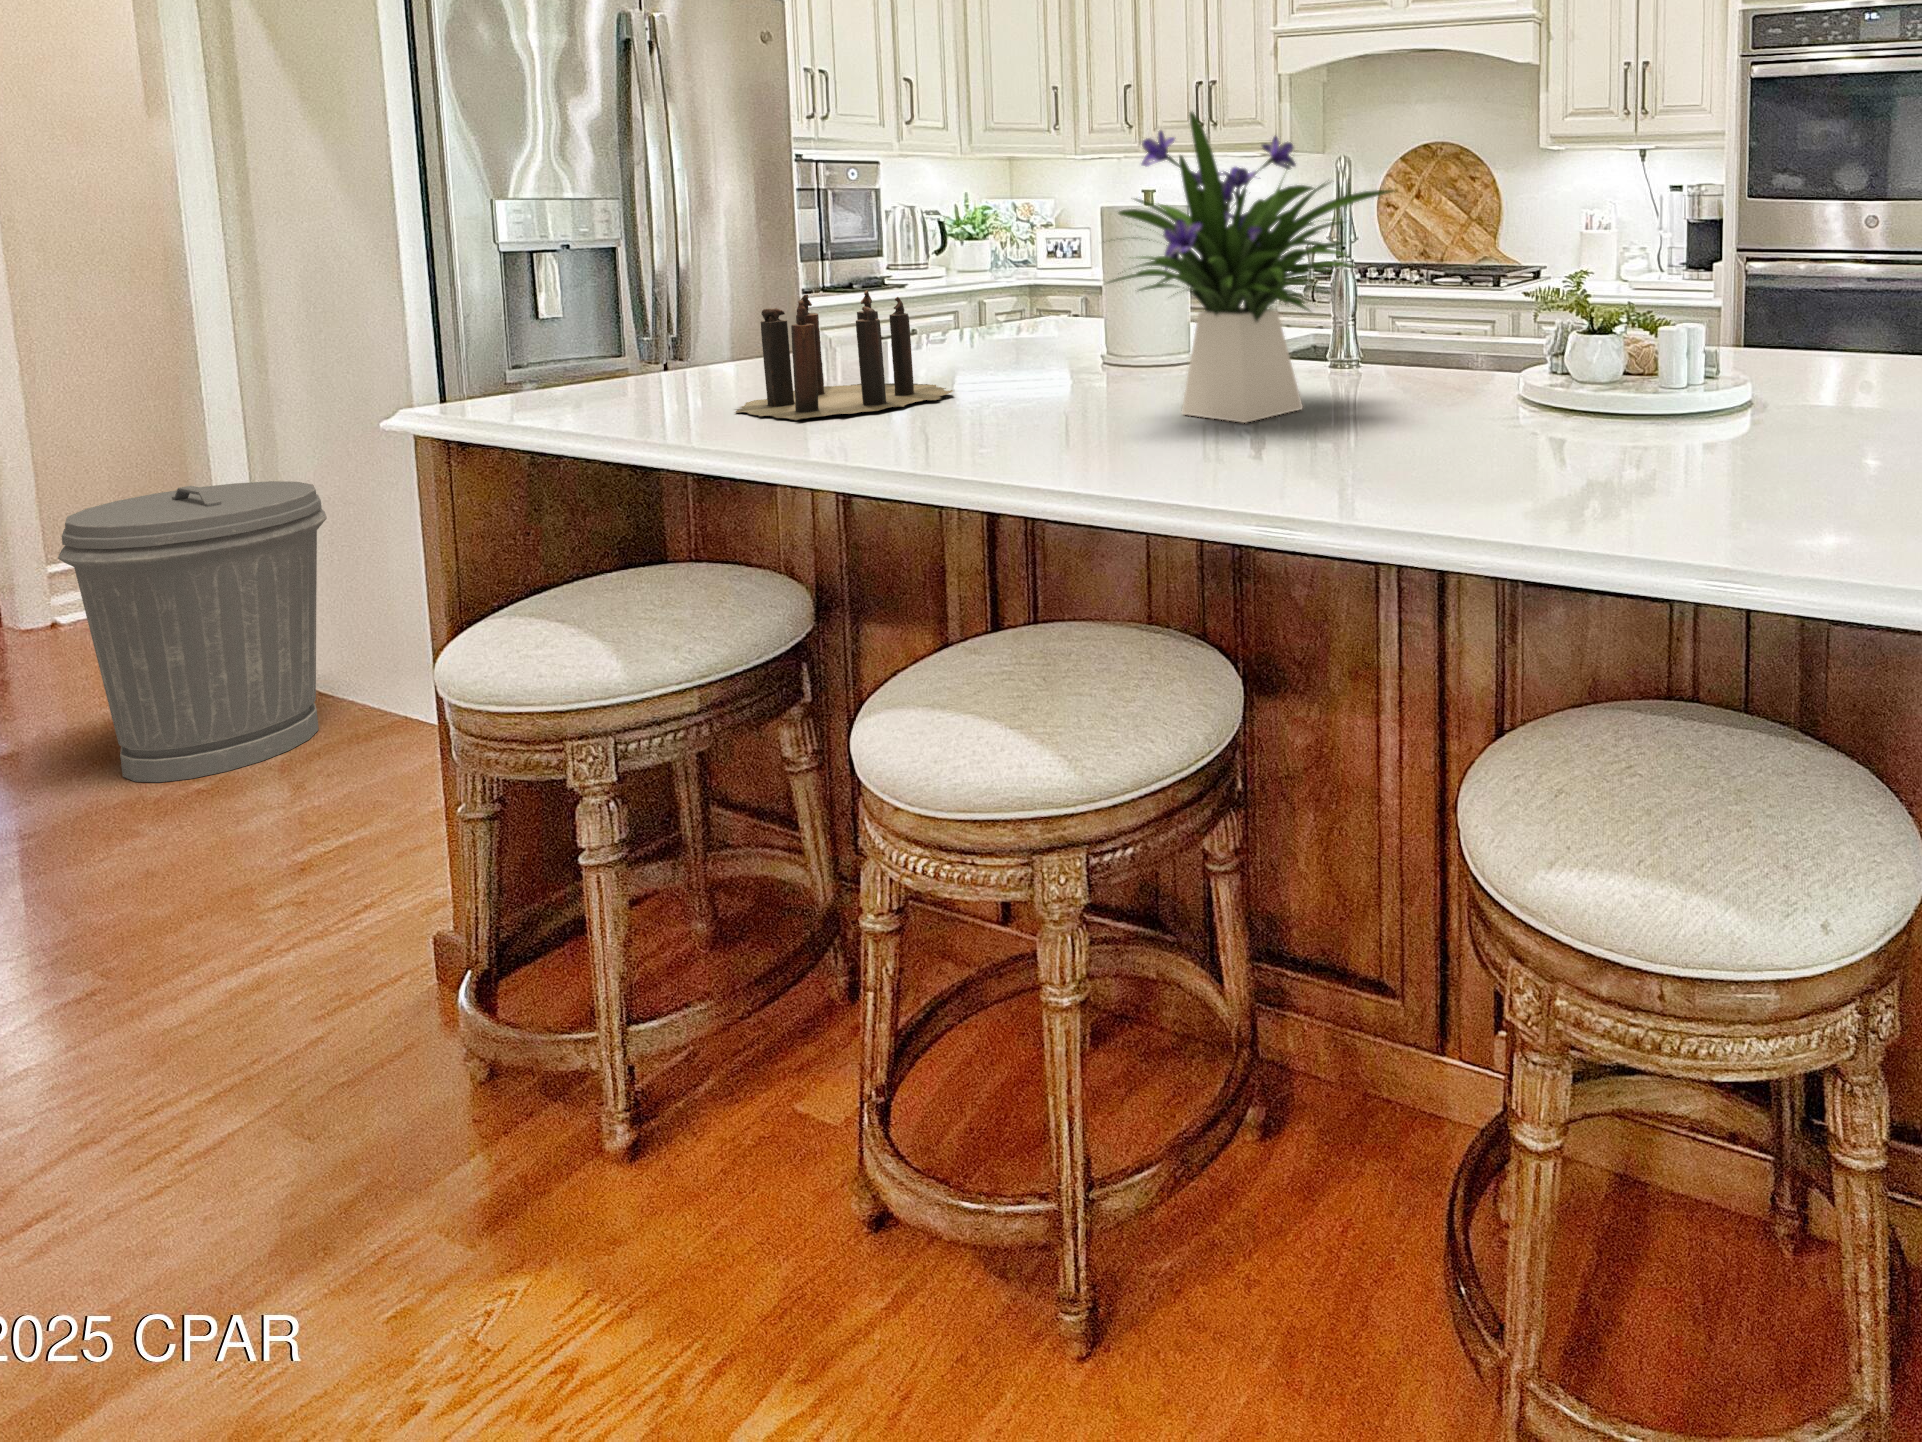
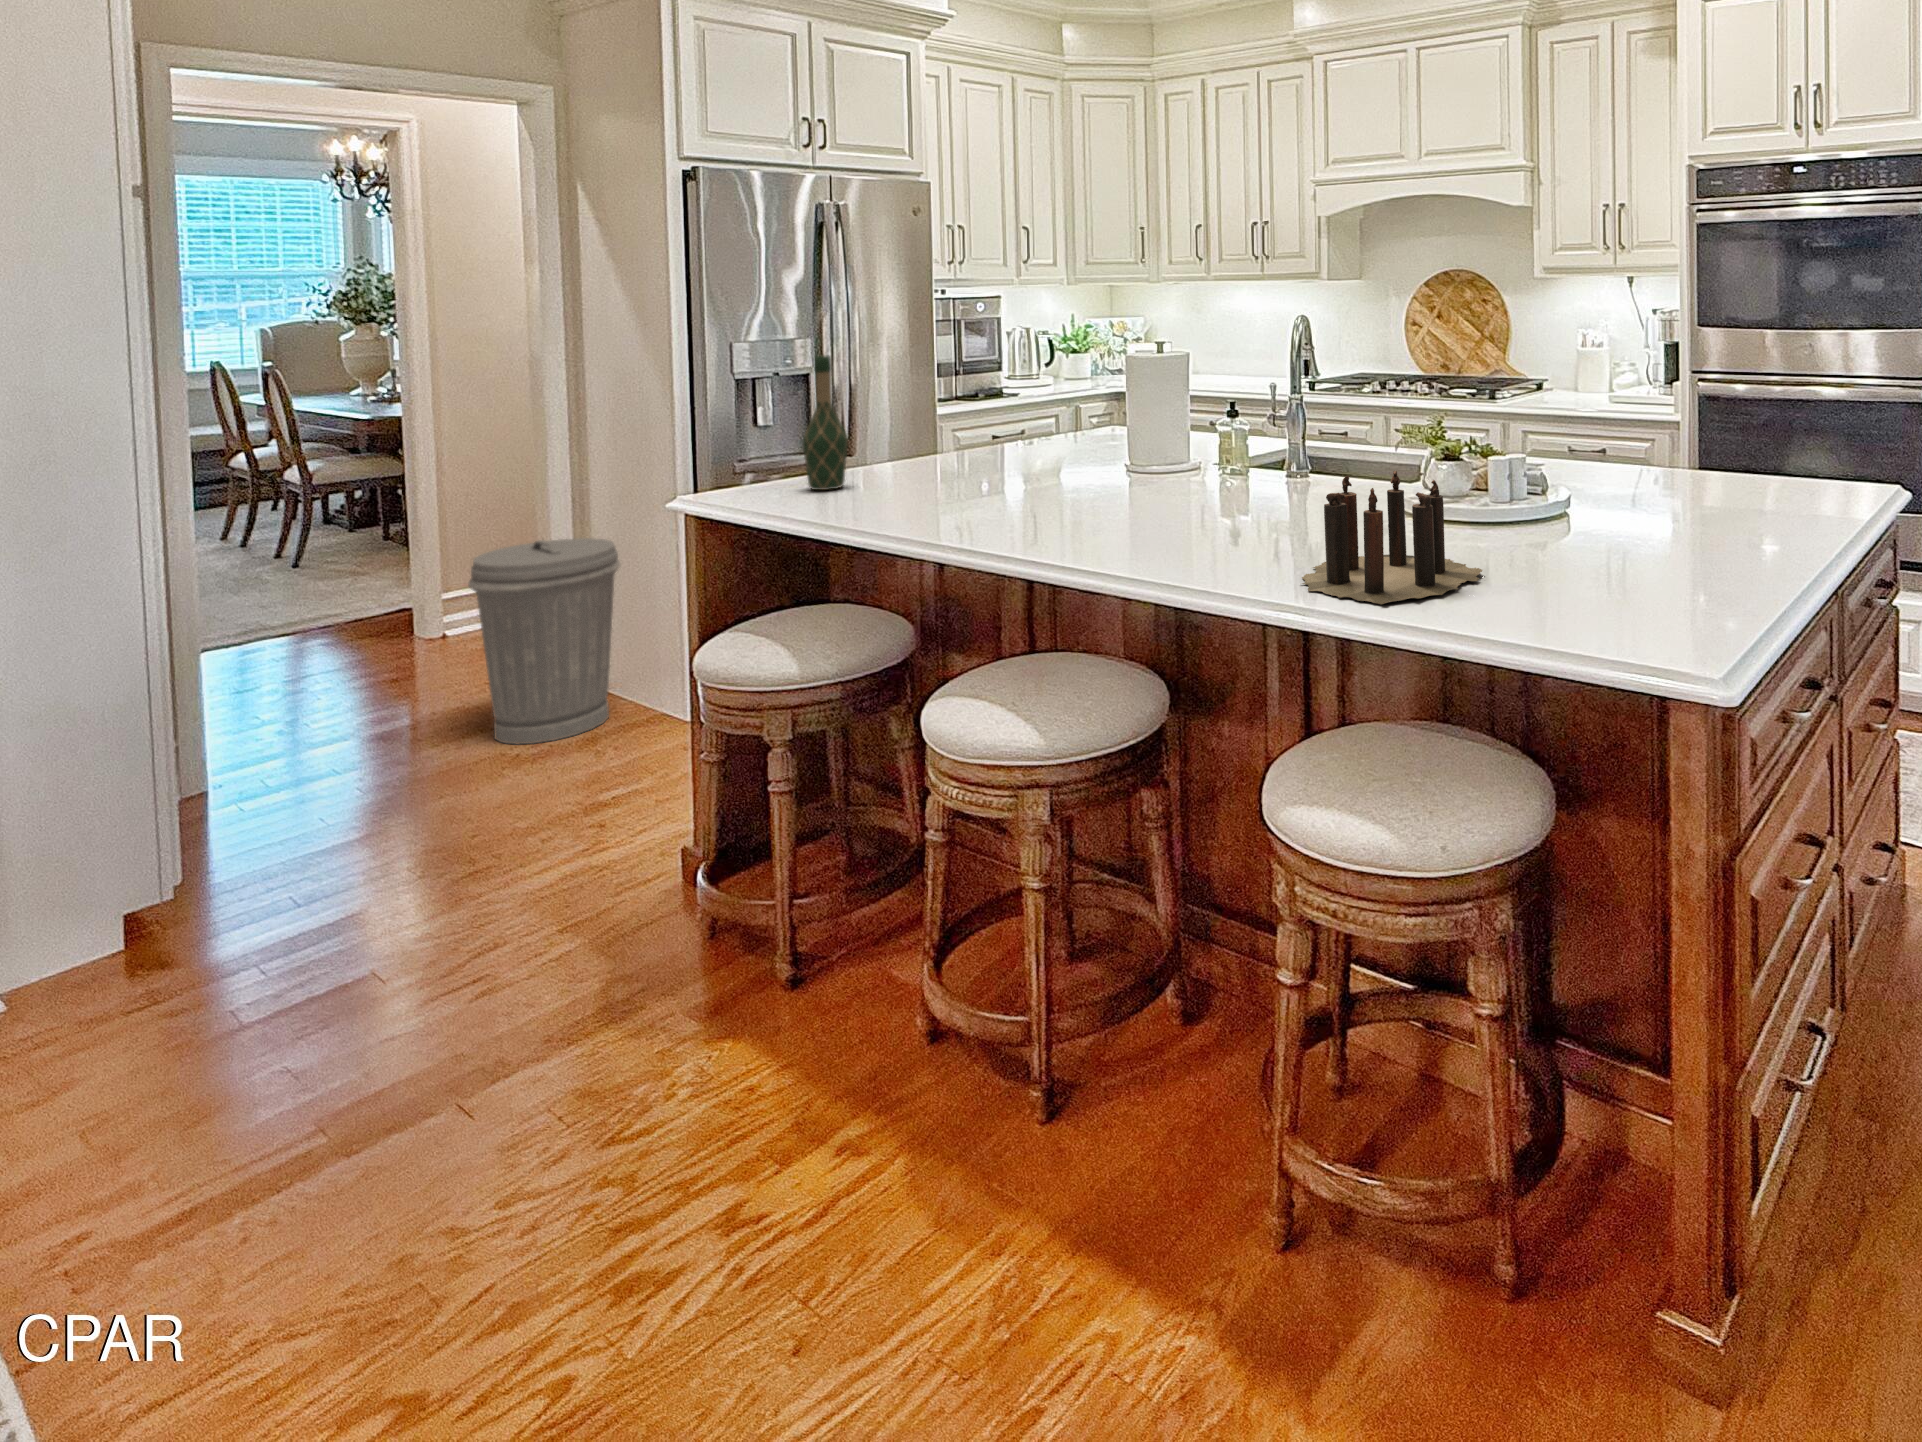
flower arrangement: present [1110,112,1392,423] -> none [1083,313,1280,519]
wine bottle: none [616,191,692,396] -> present [802,356,848,490]
candle: present [736,290,953,420] -> present [1302,471,1482,604]

